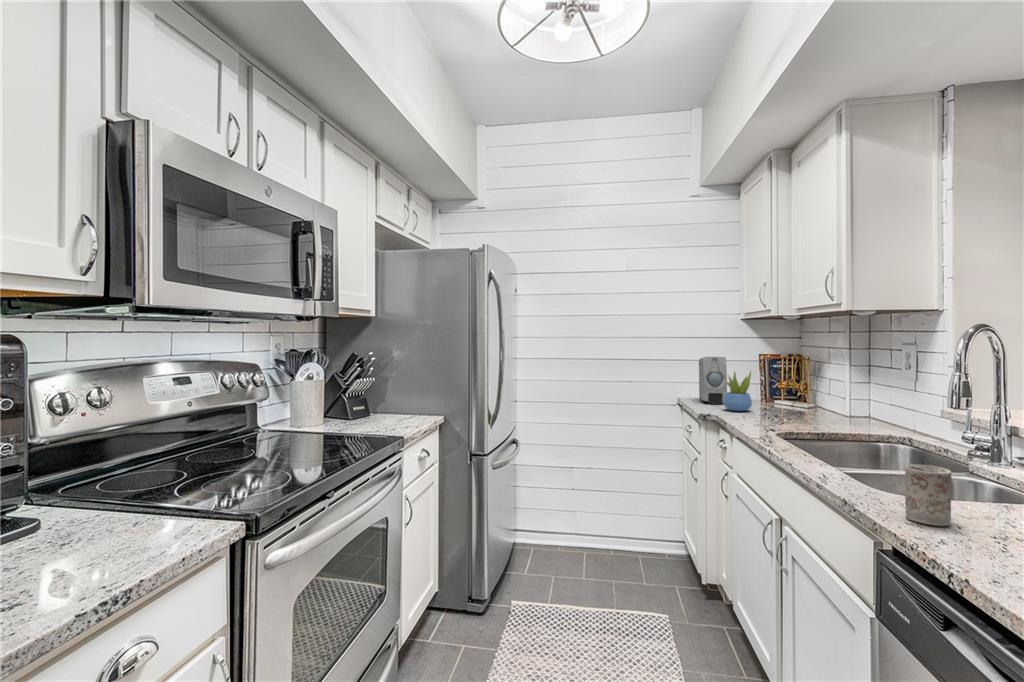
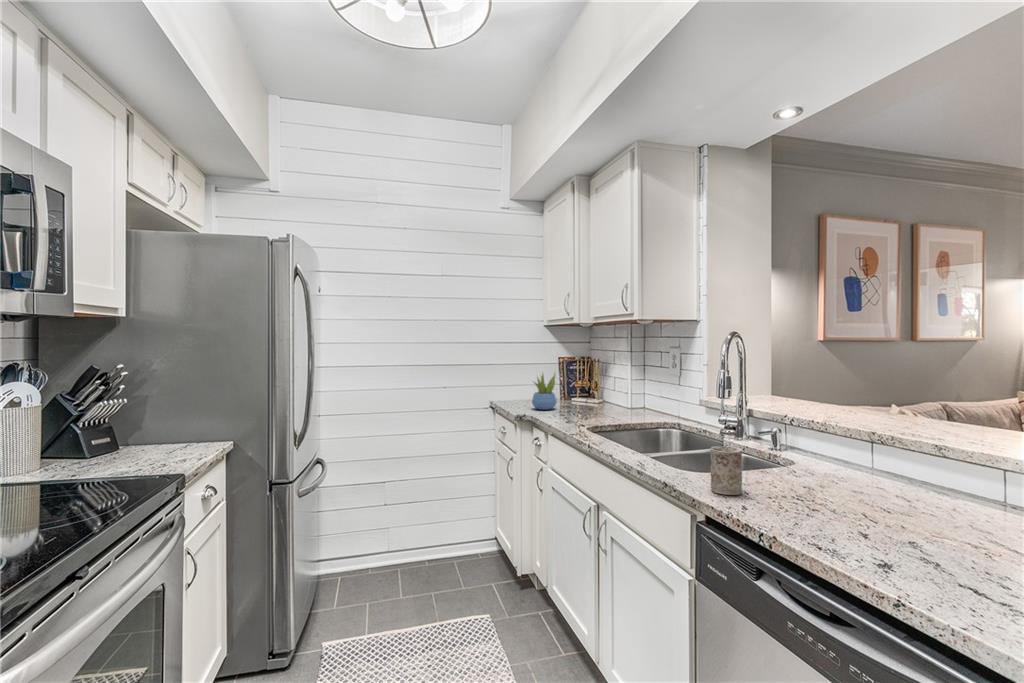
soap dispenser: present [699,357,727,404] -> none [507,360,533,404]

